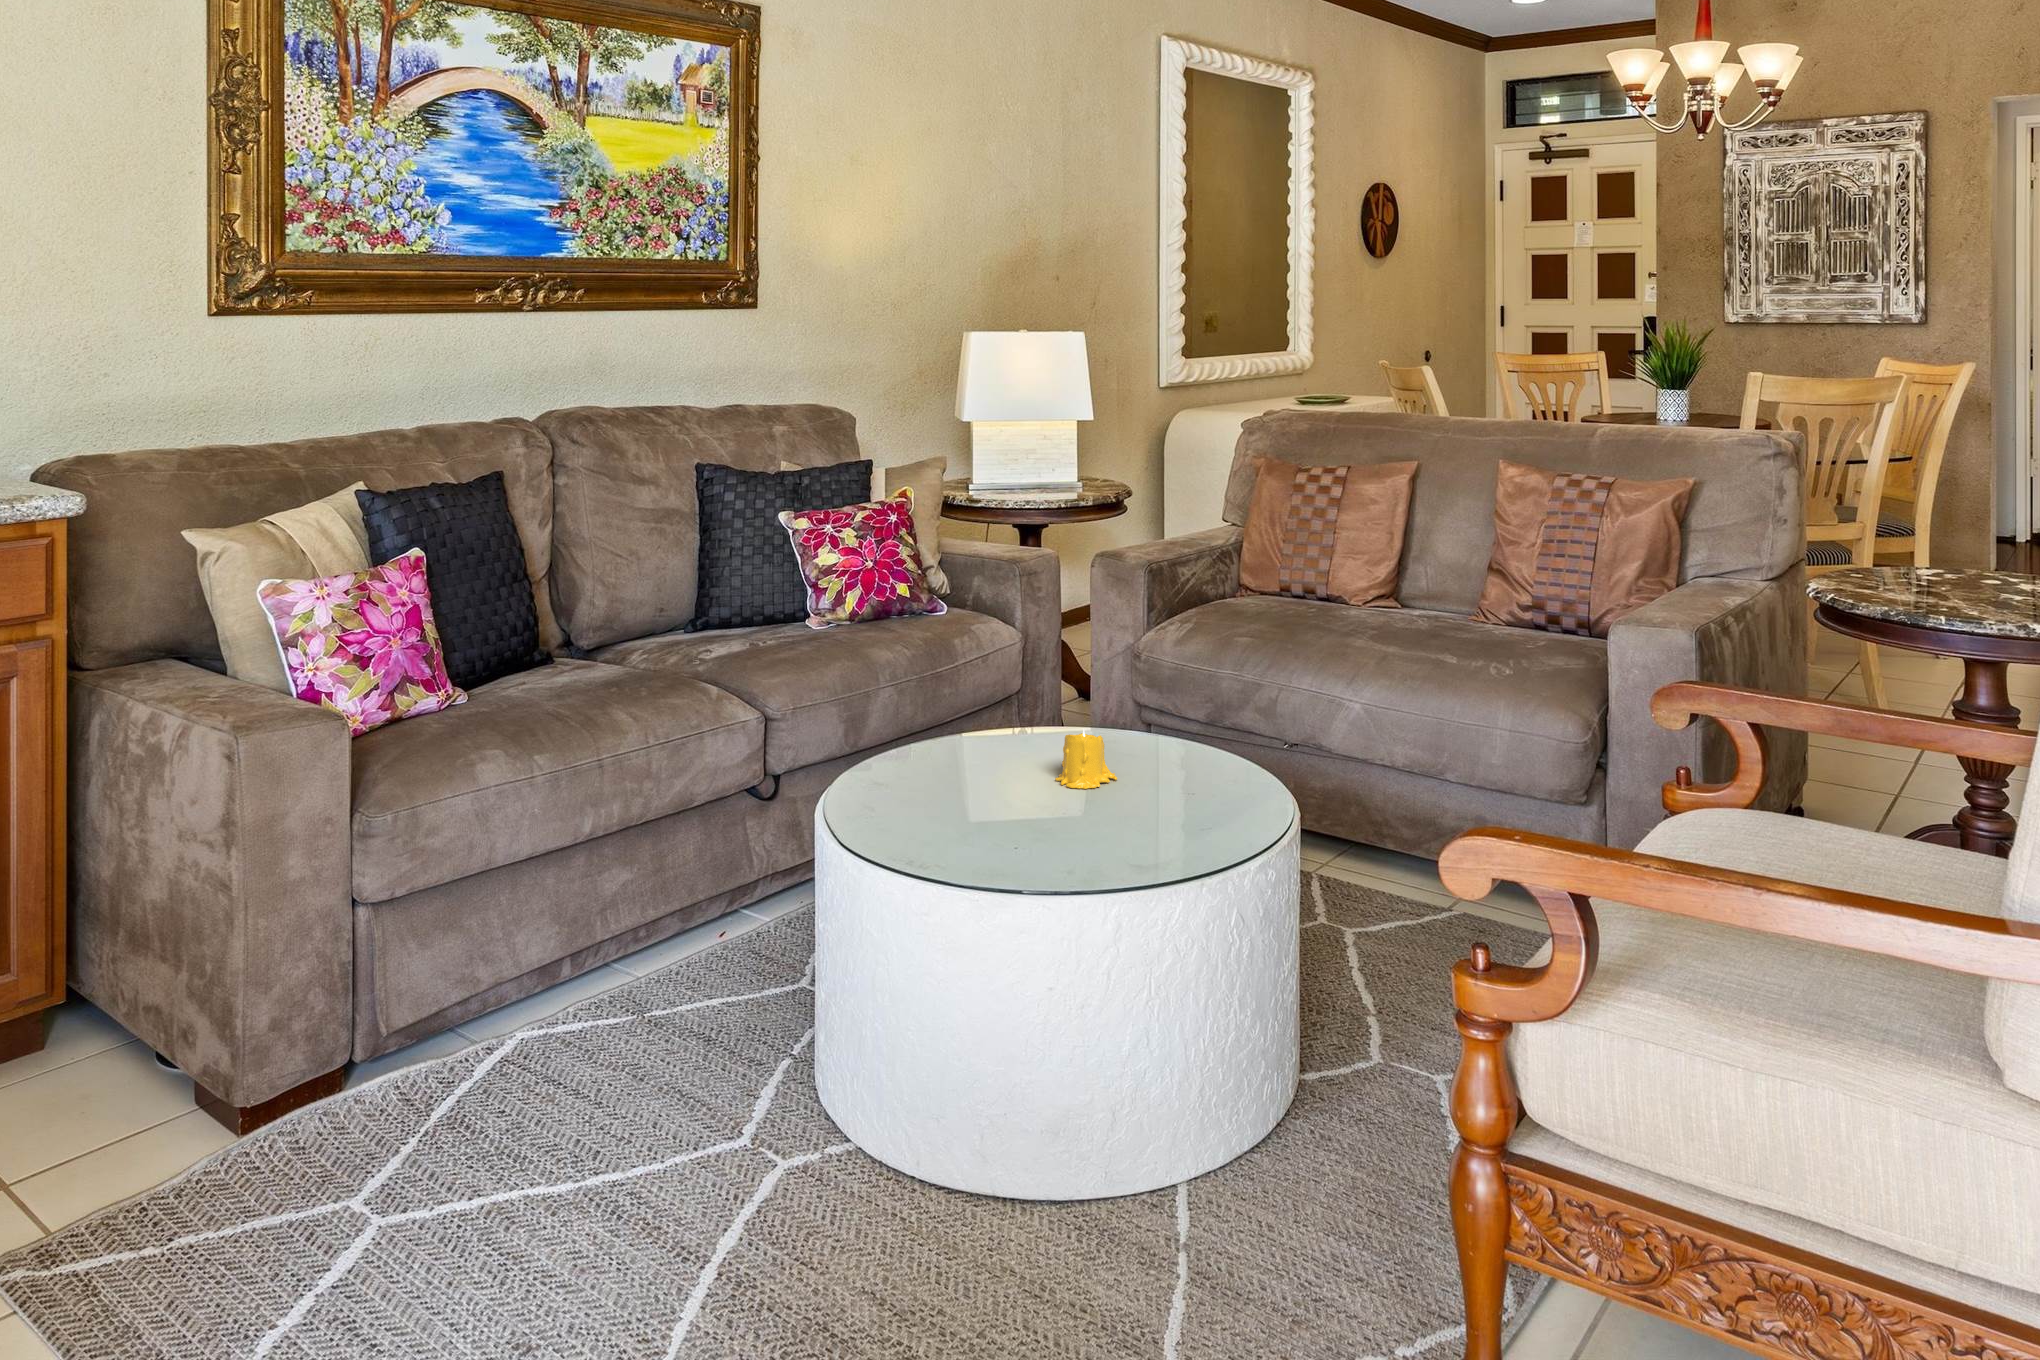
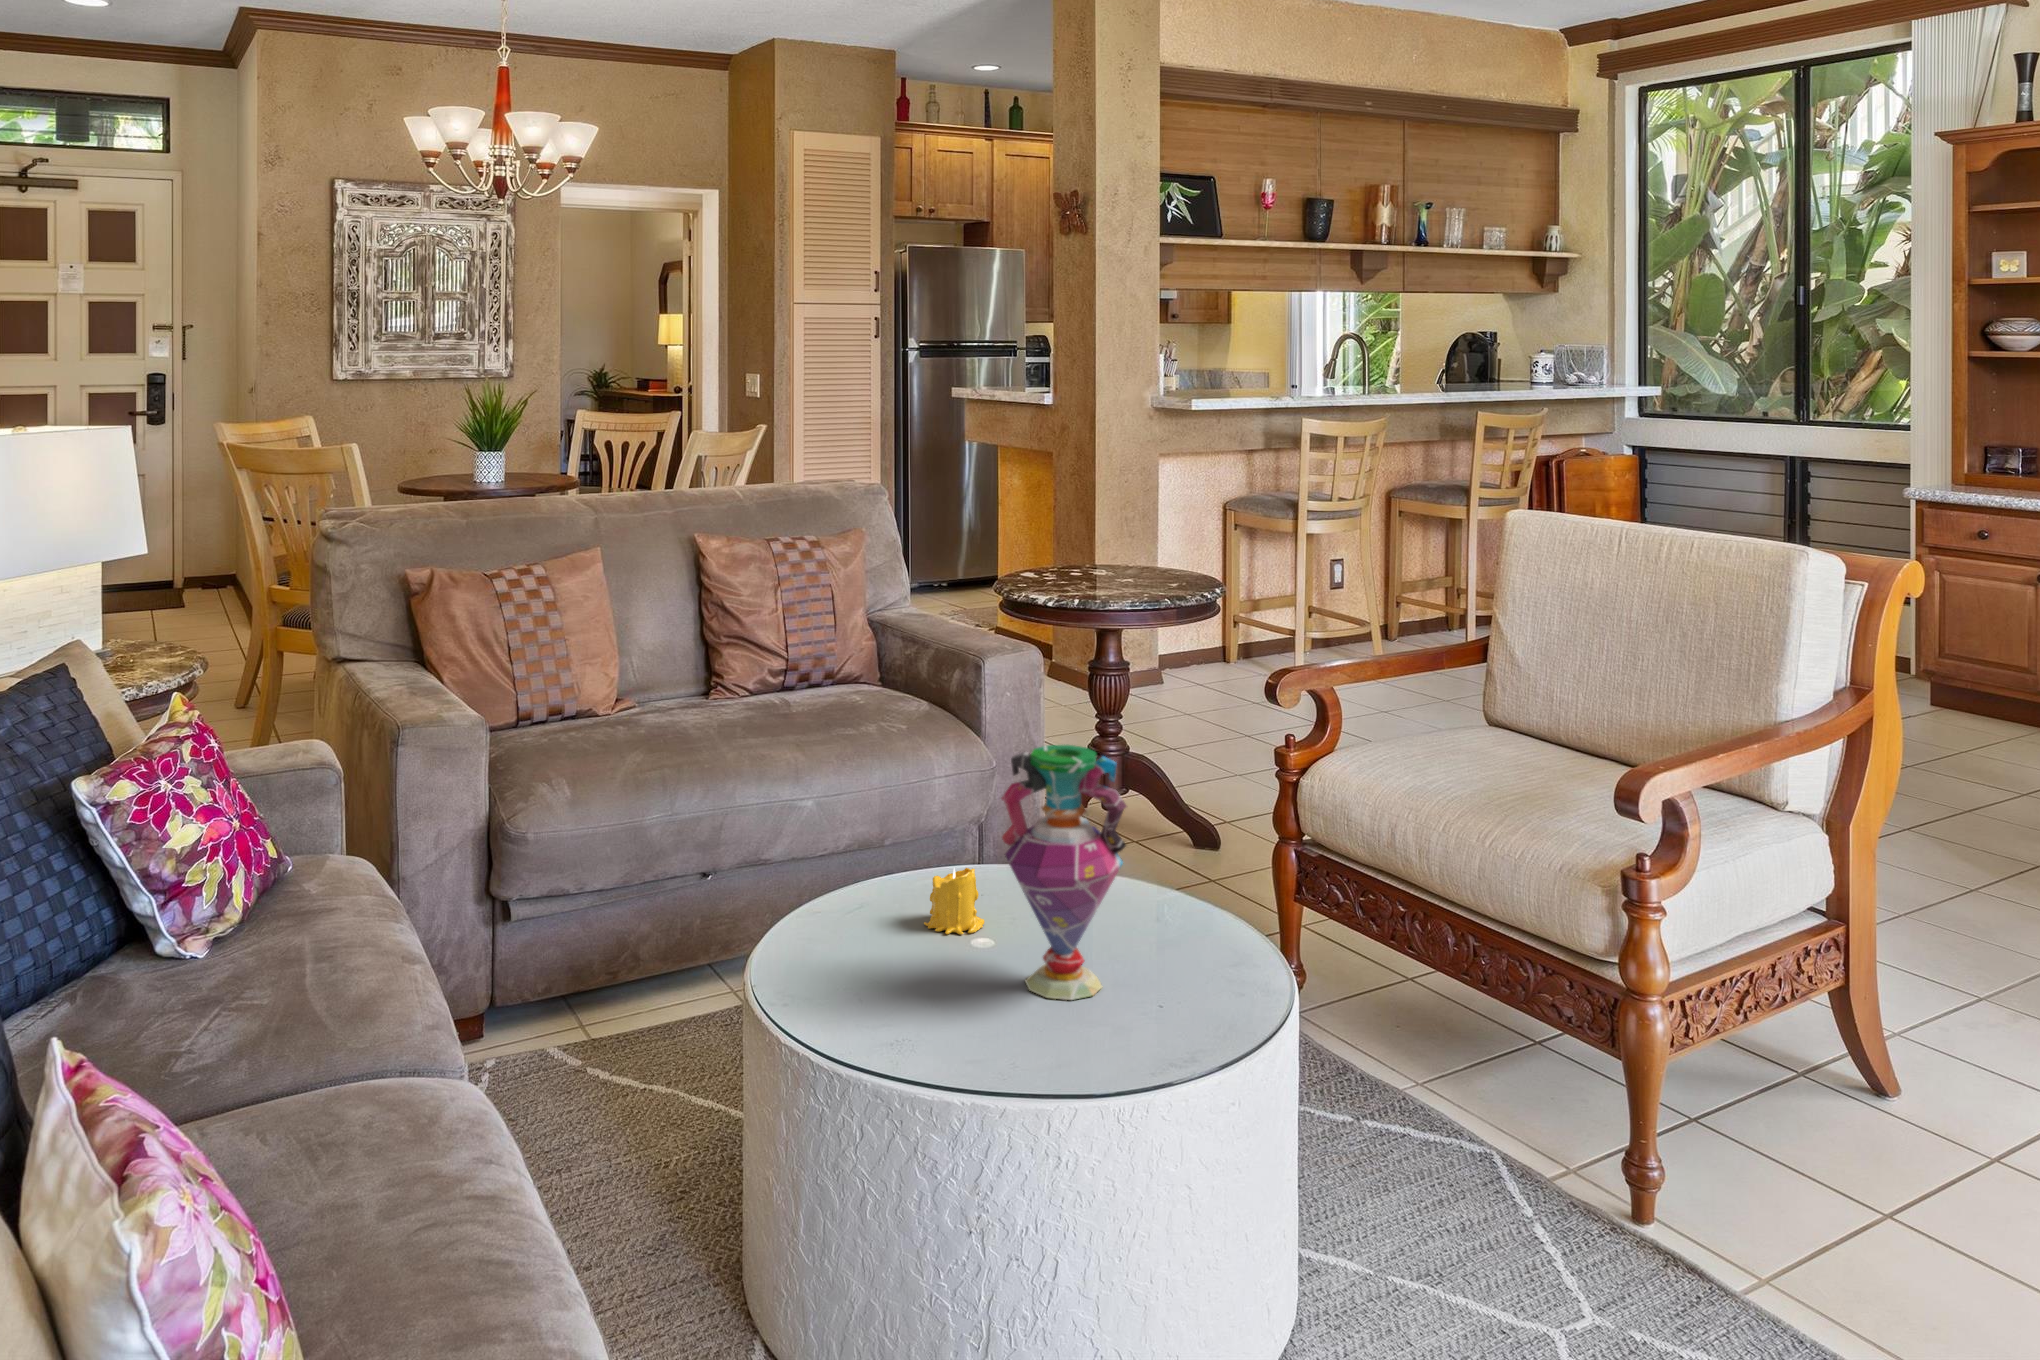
vase: none [933,612,1041,841] -> present [1001,745,1127,1000]

